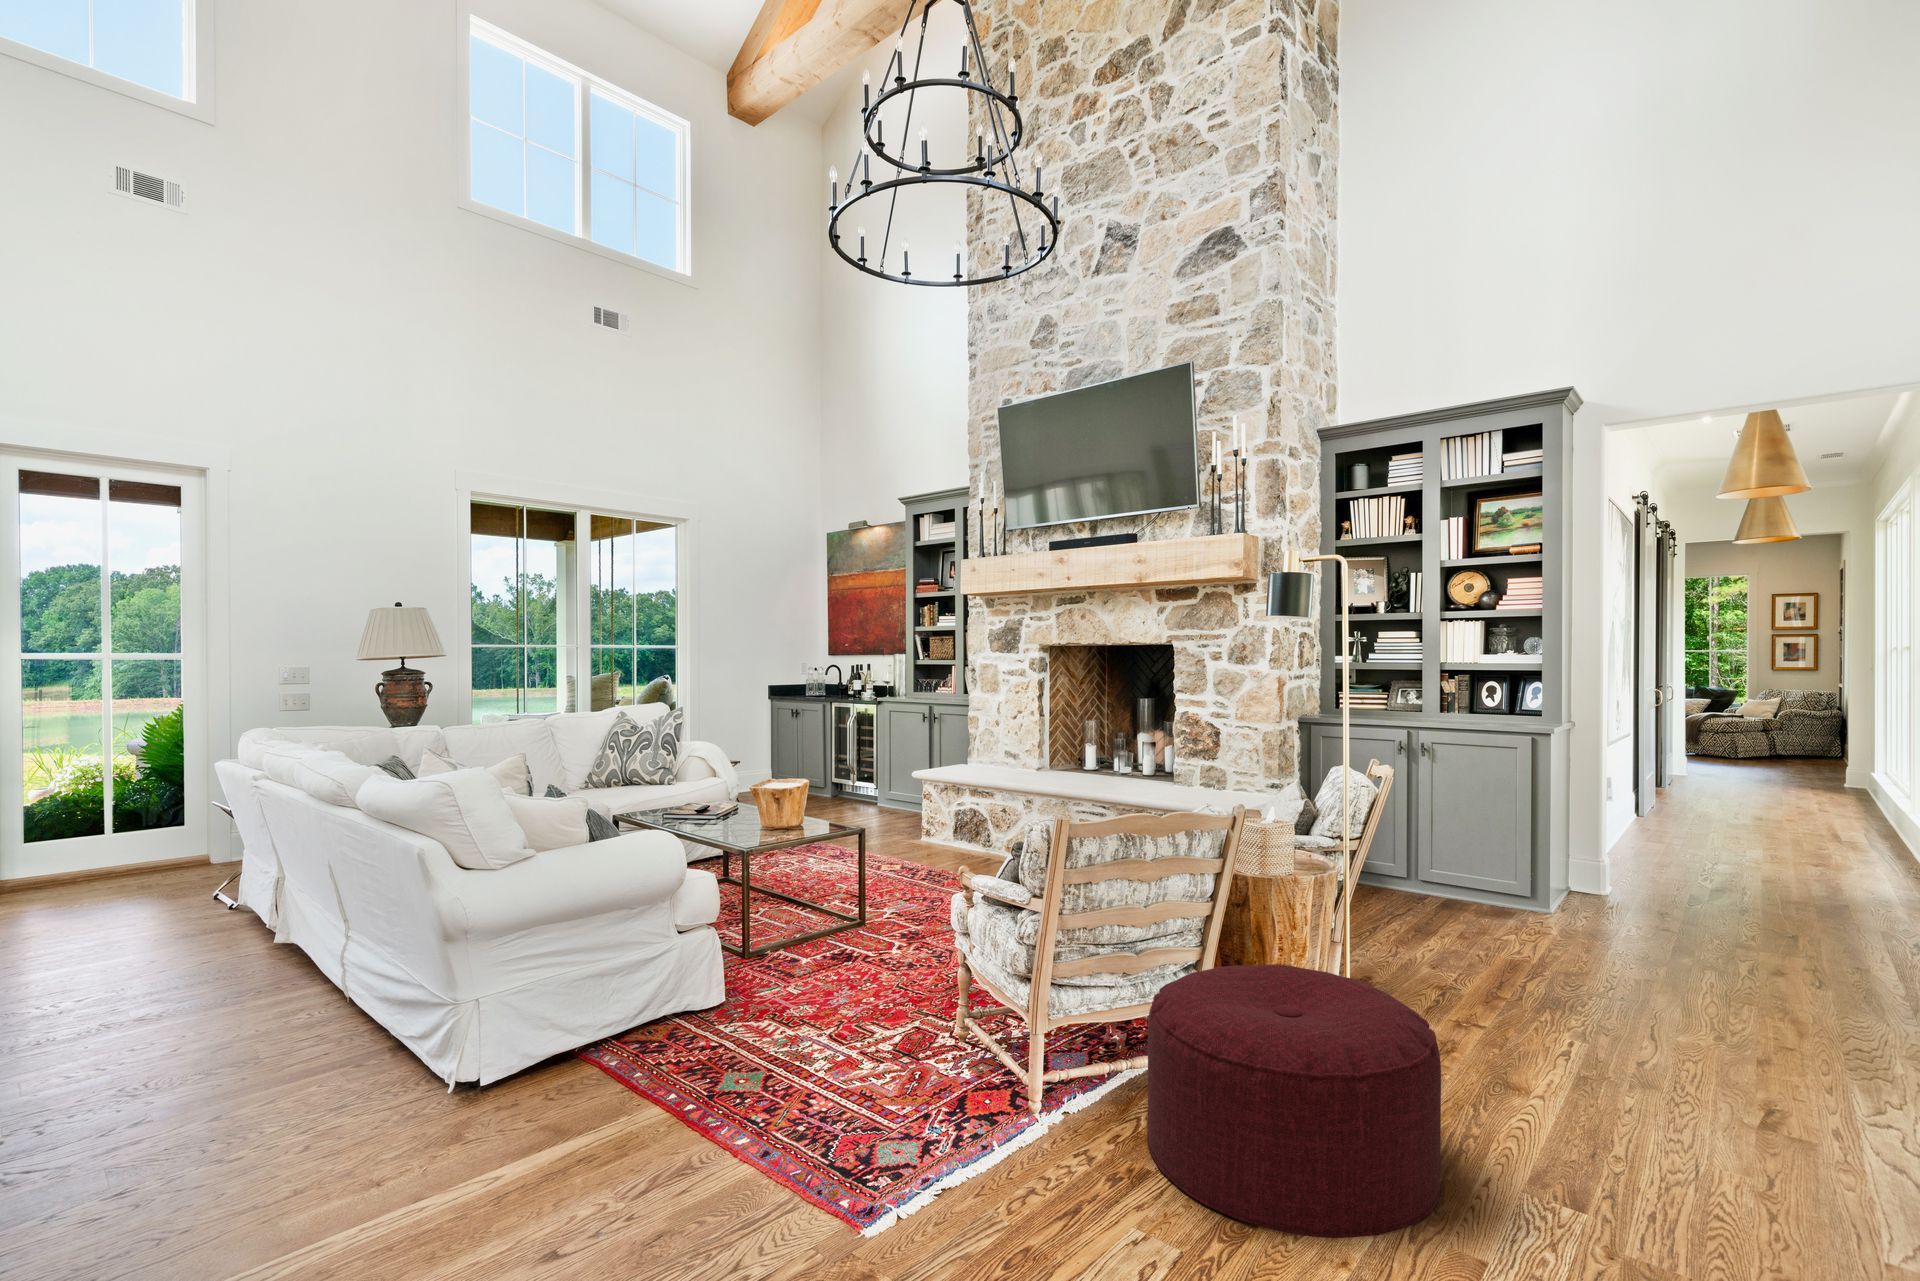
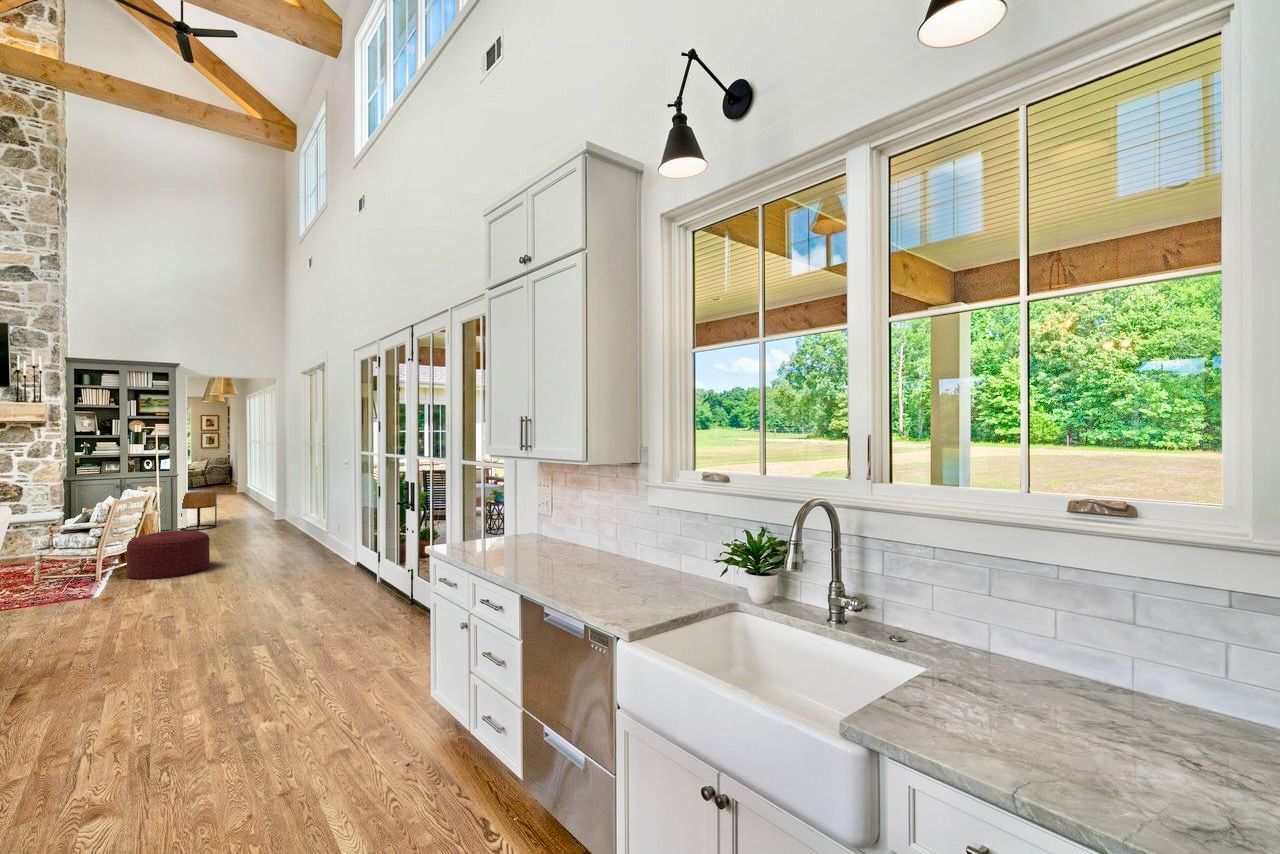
side table: none [1571,790,1684,923] -> present [180,491,217,531]

